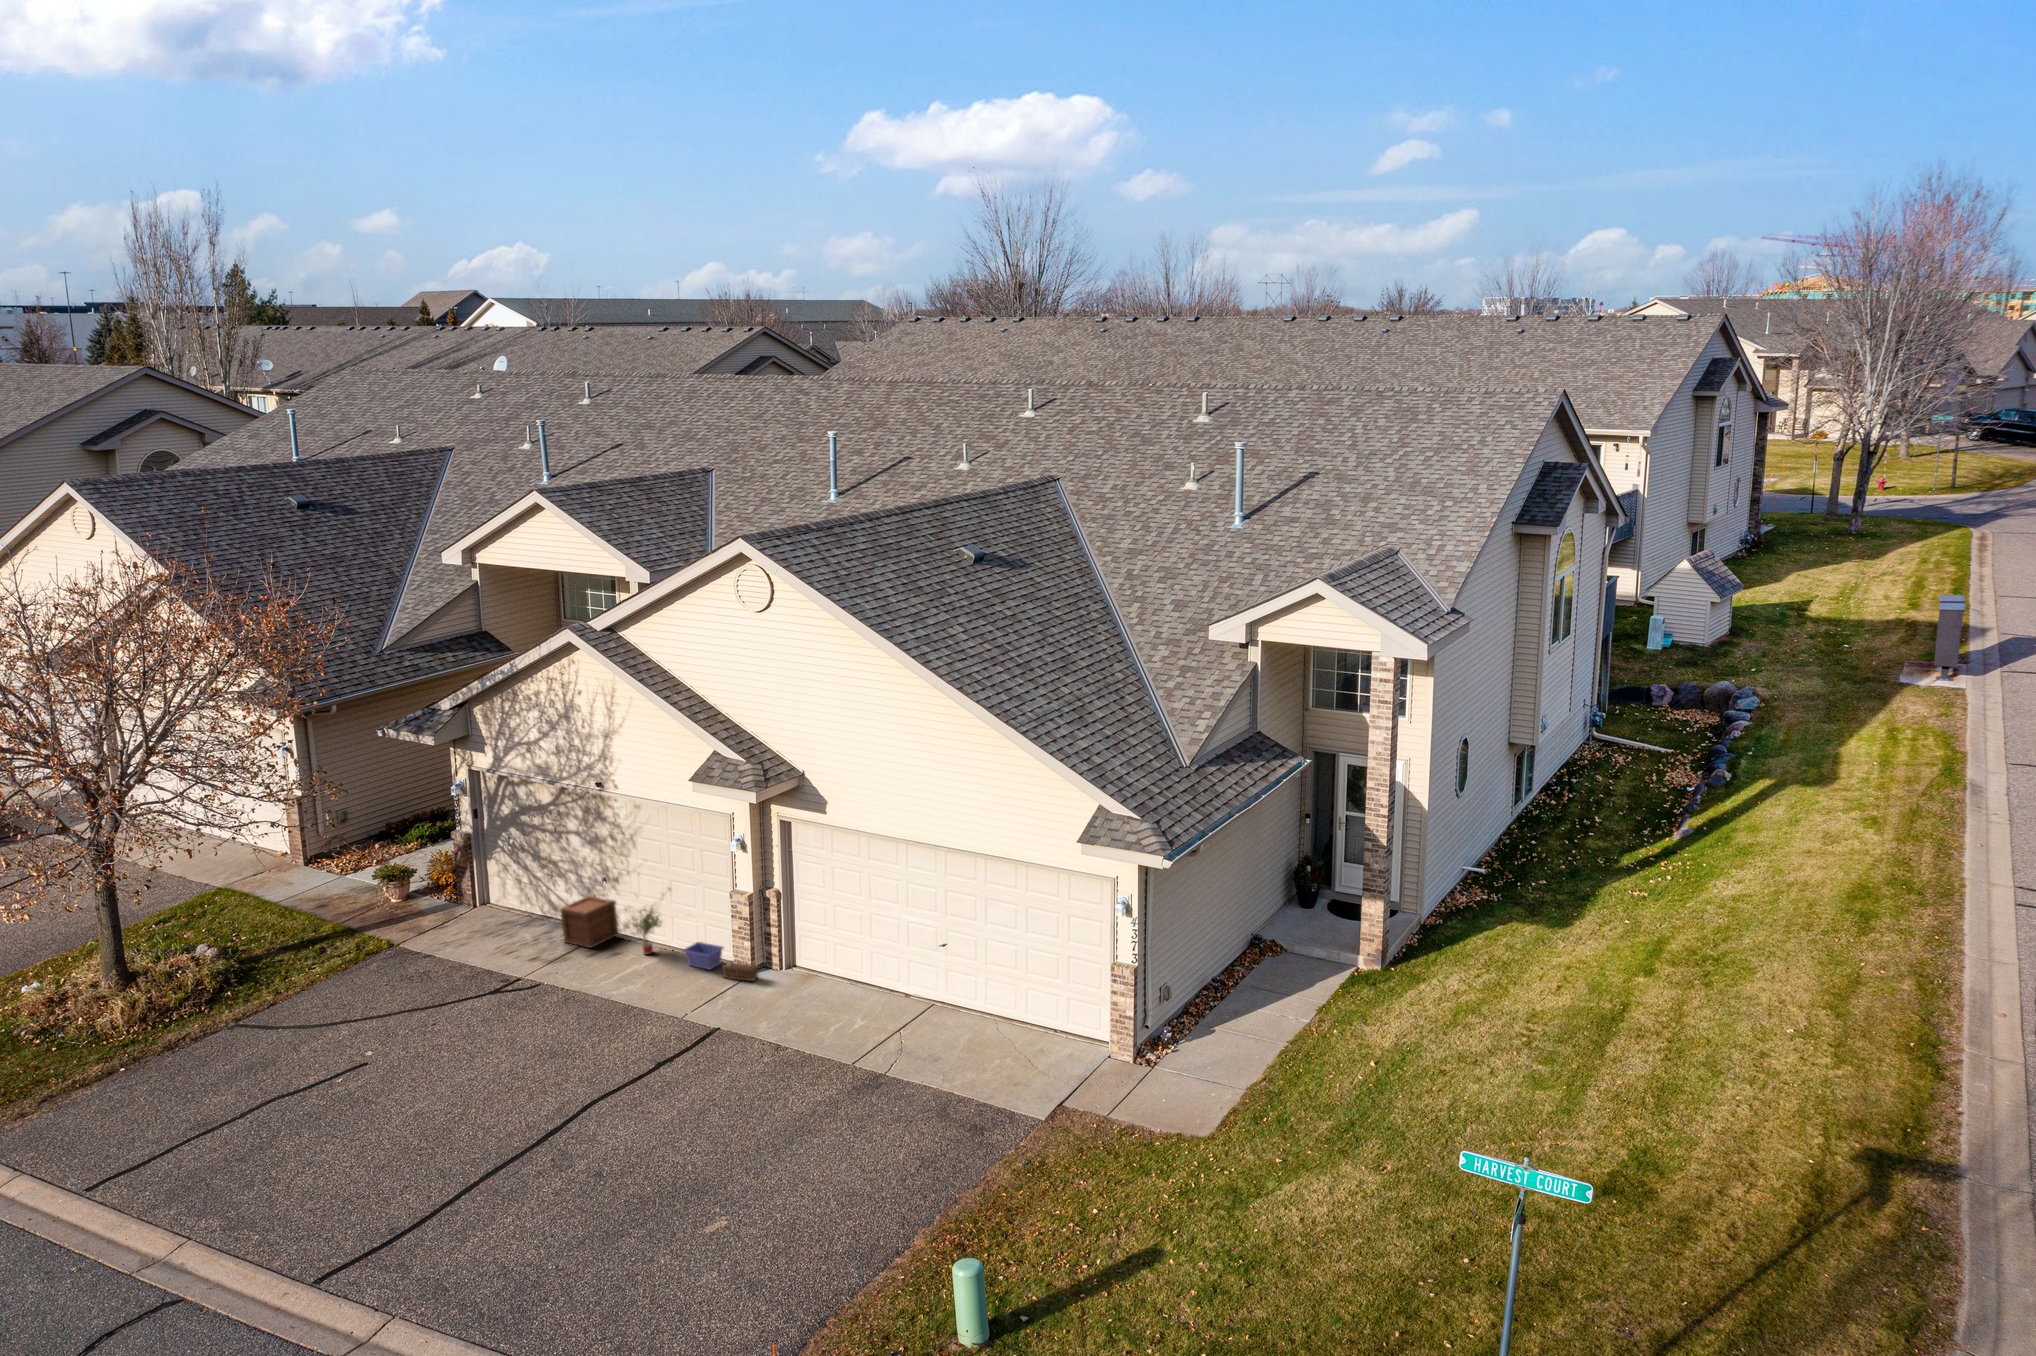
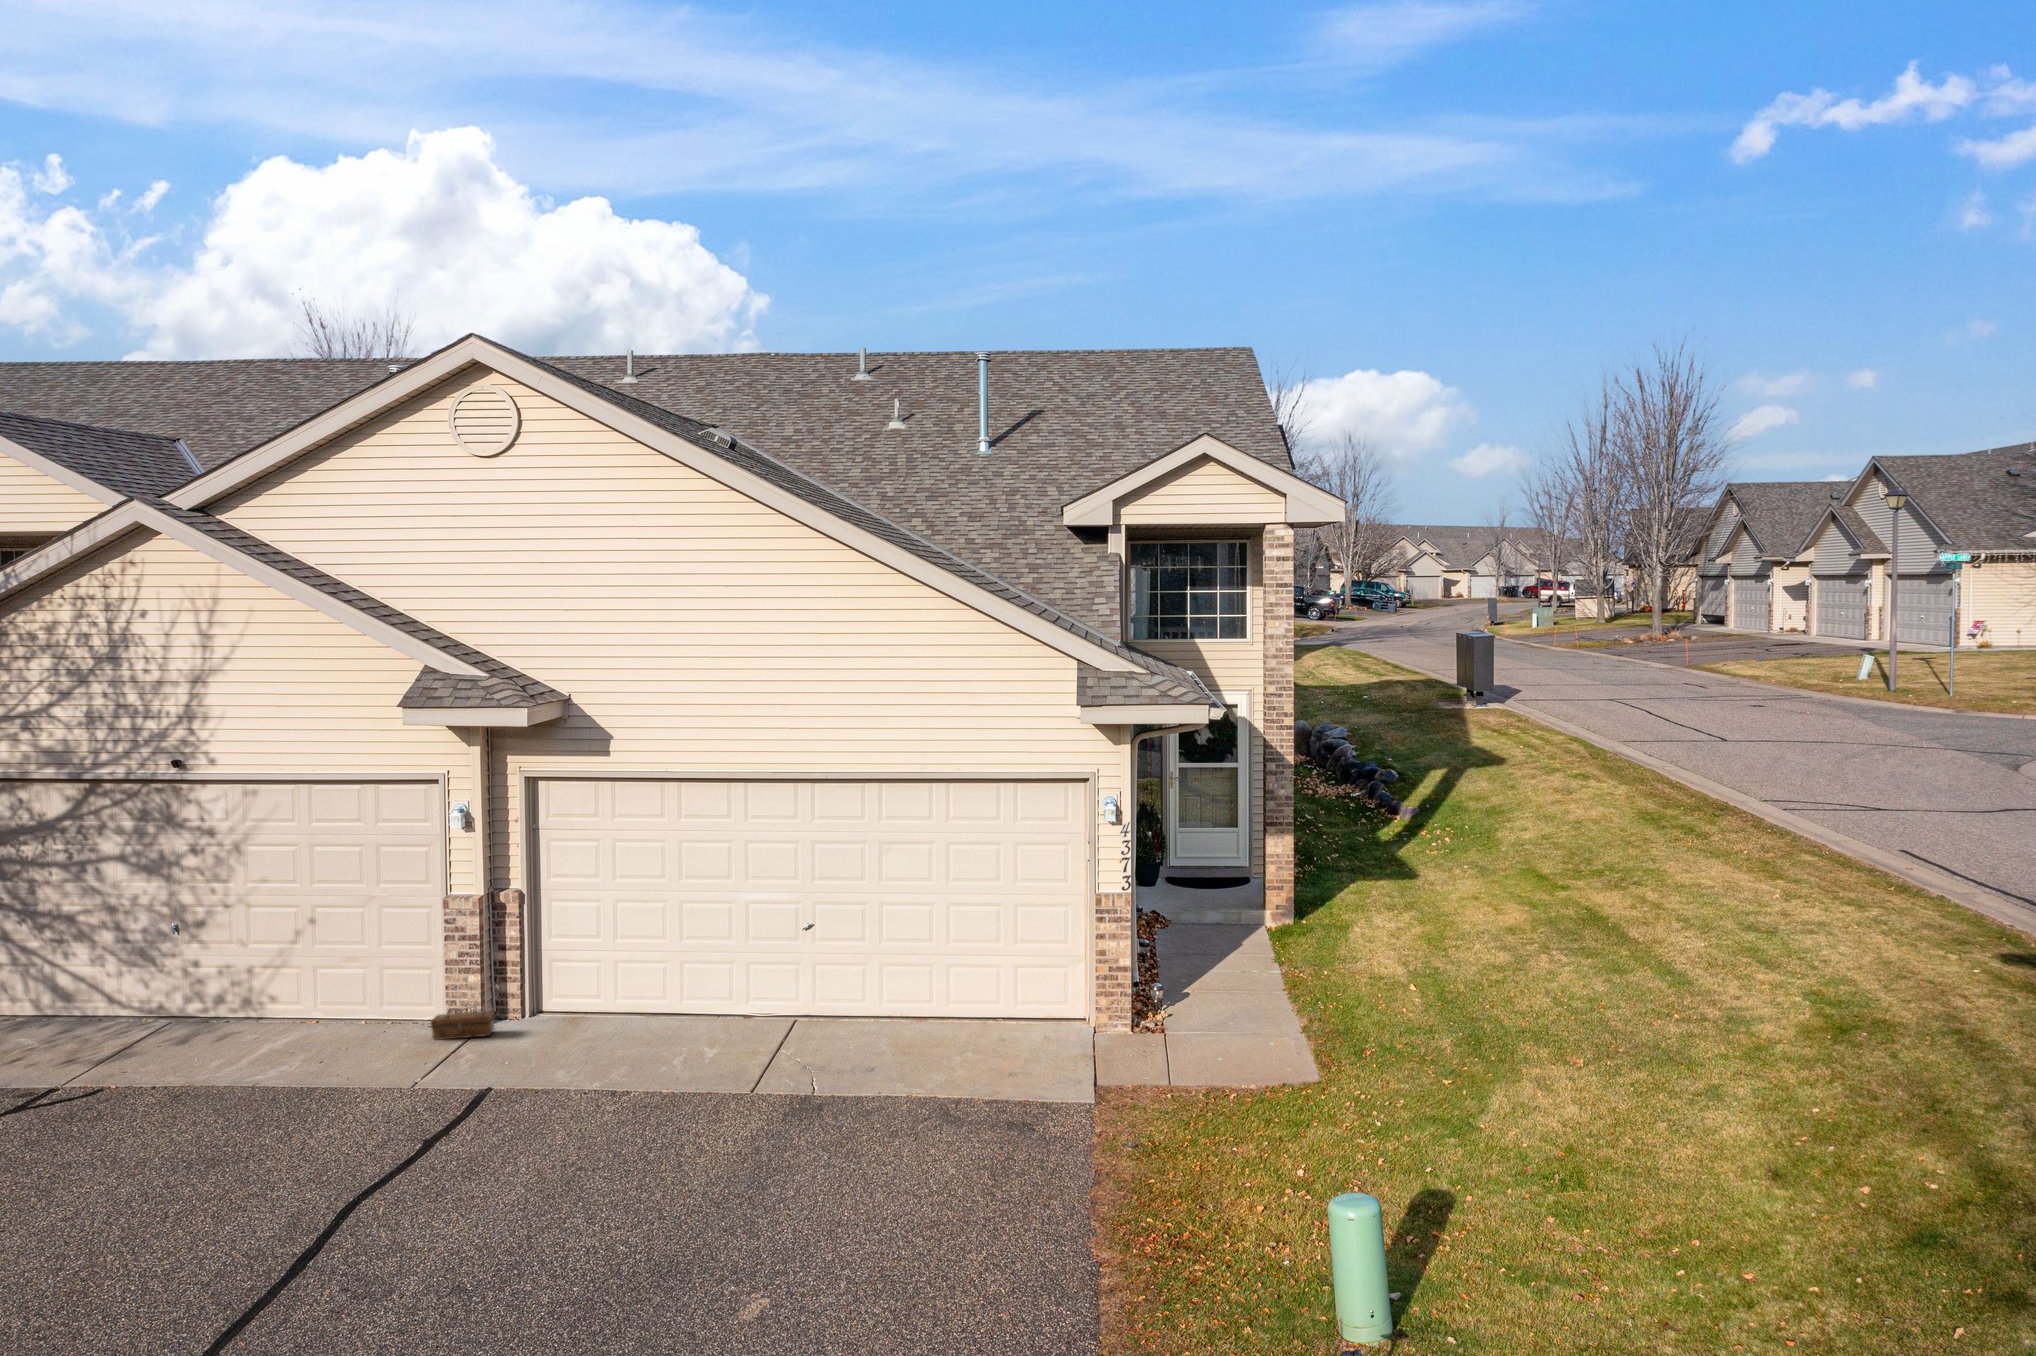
wooden crate: present [560,896,619,948] -> none [91,960,203,1041]
potted tree: present [633,906,662,955] -> none [238,947,303,1033]
storage bin: present [683,942,723,970] -> none [348,996,423,1035]

